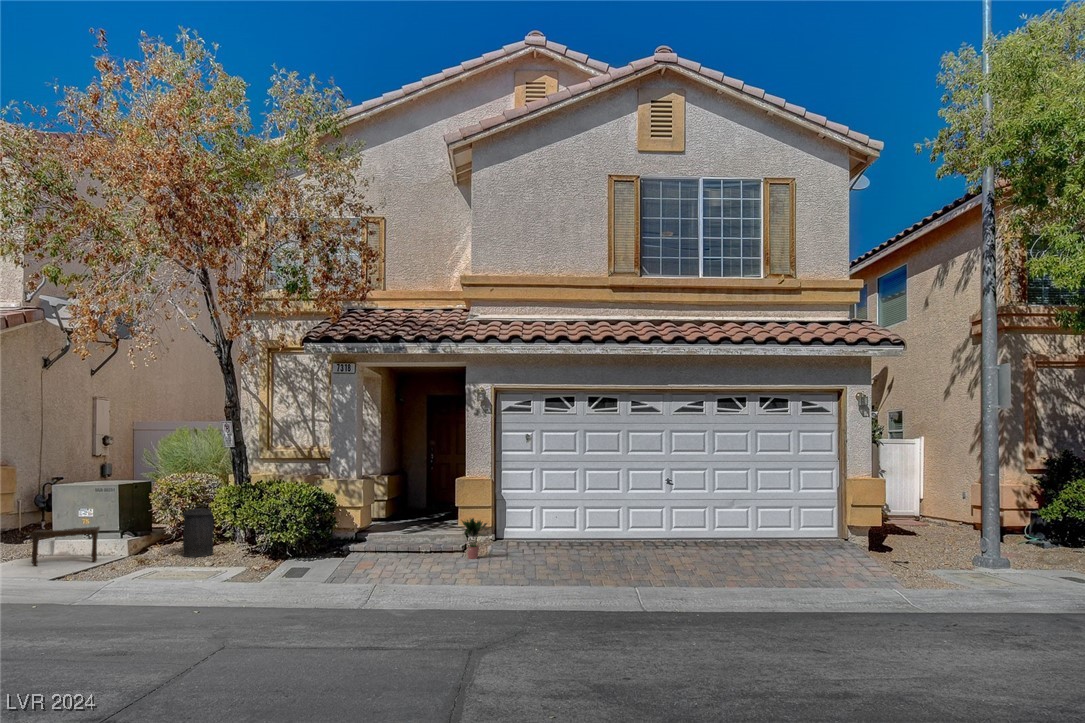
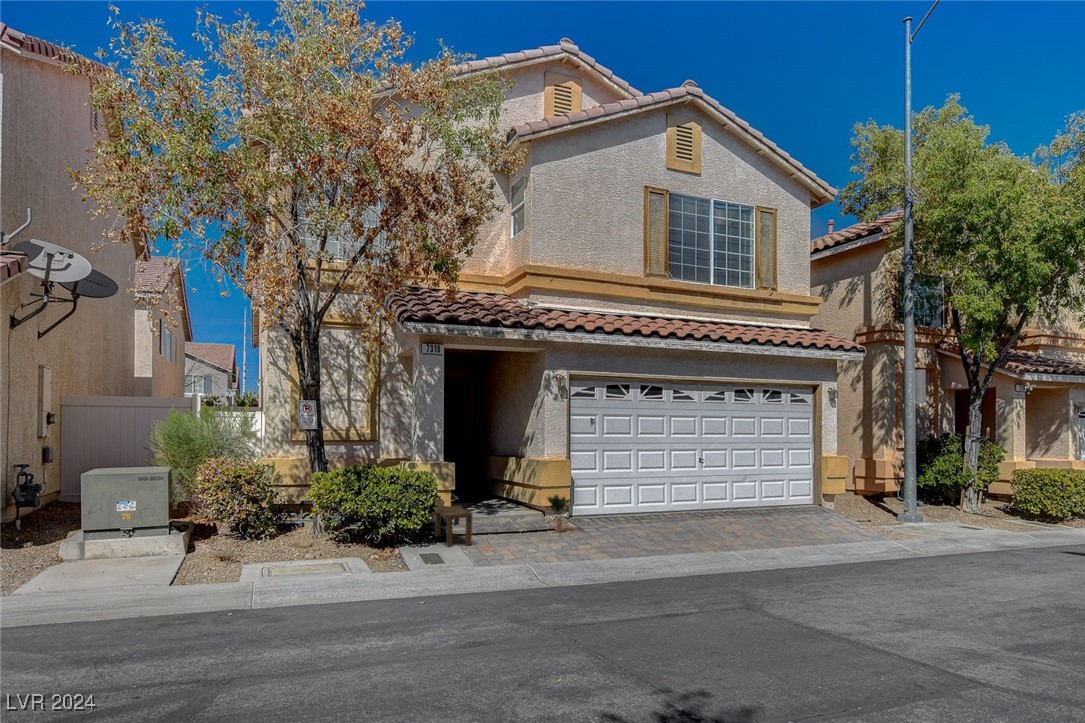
trash can: present [180,504,214,557] -> none [267,487,310,544]
bench: present [32,527,100,566] -> present [435,506,472,547]

